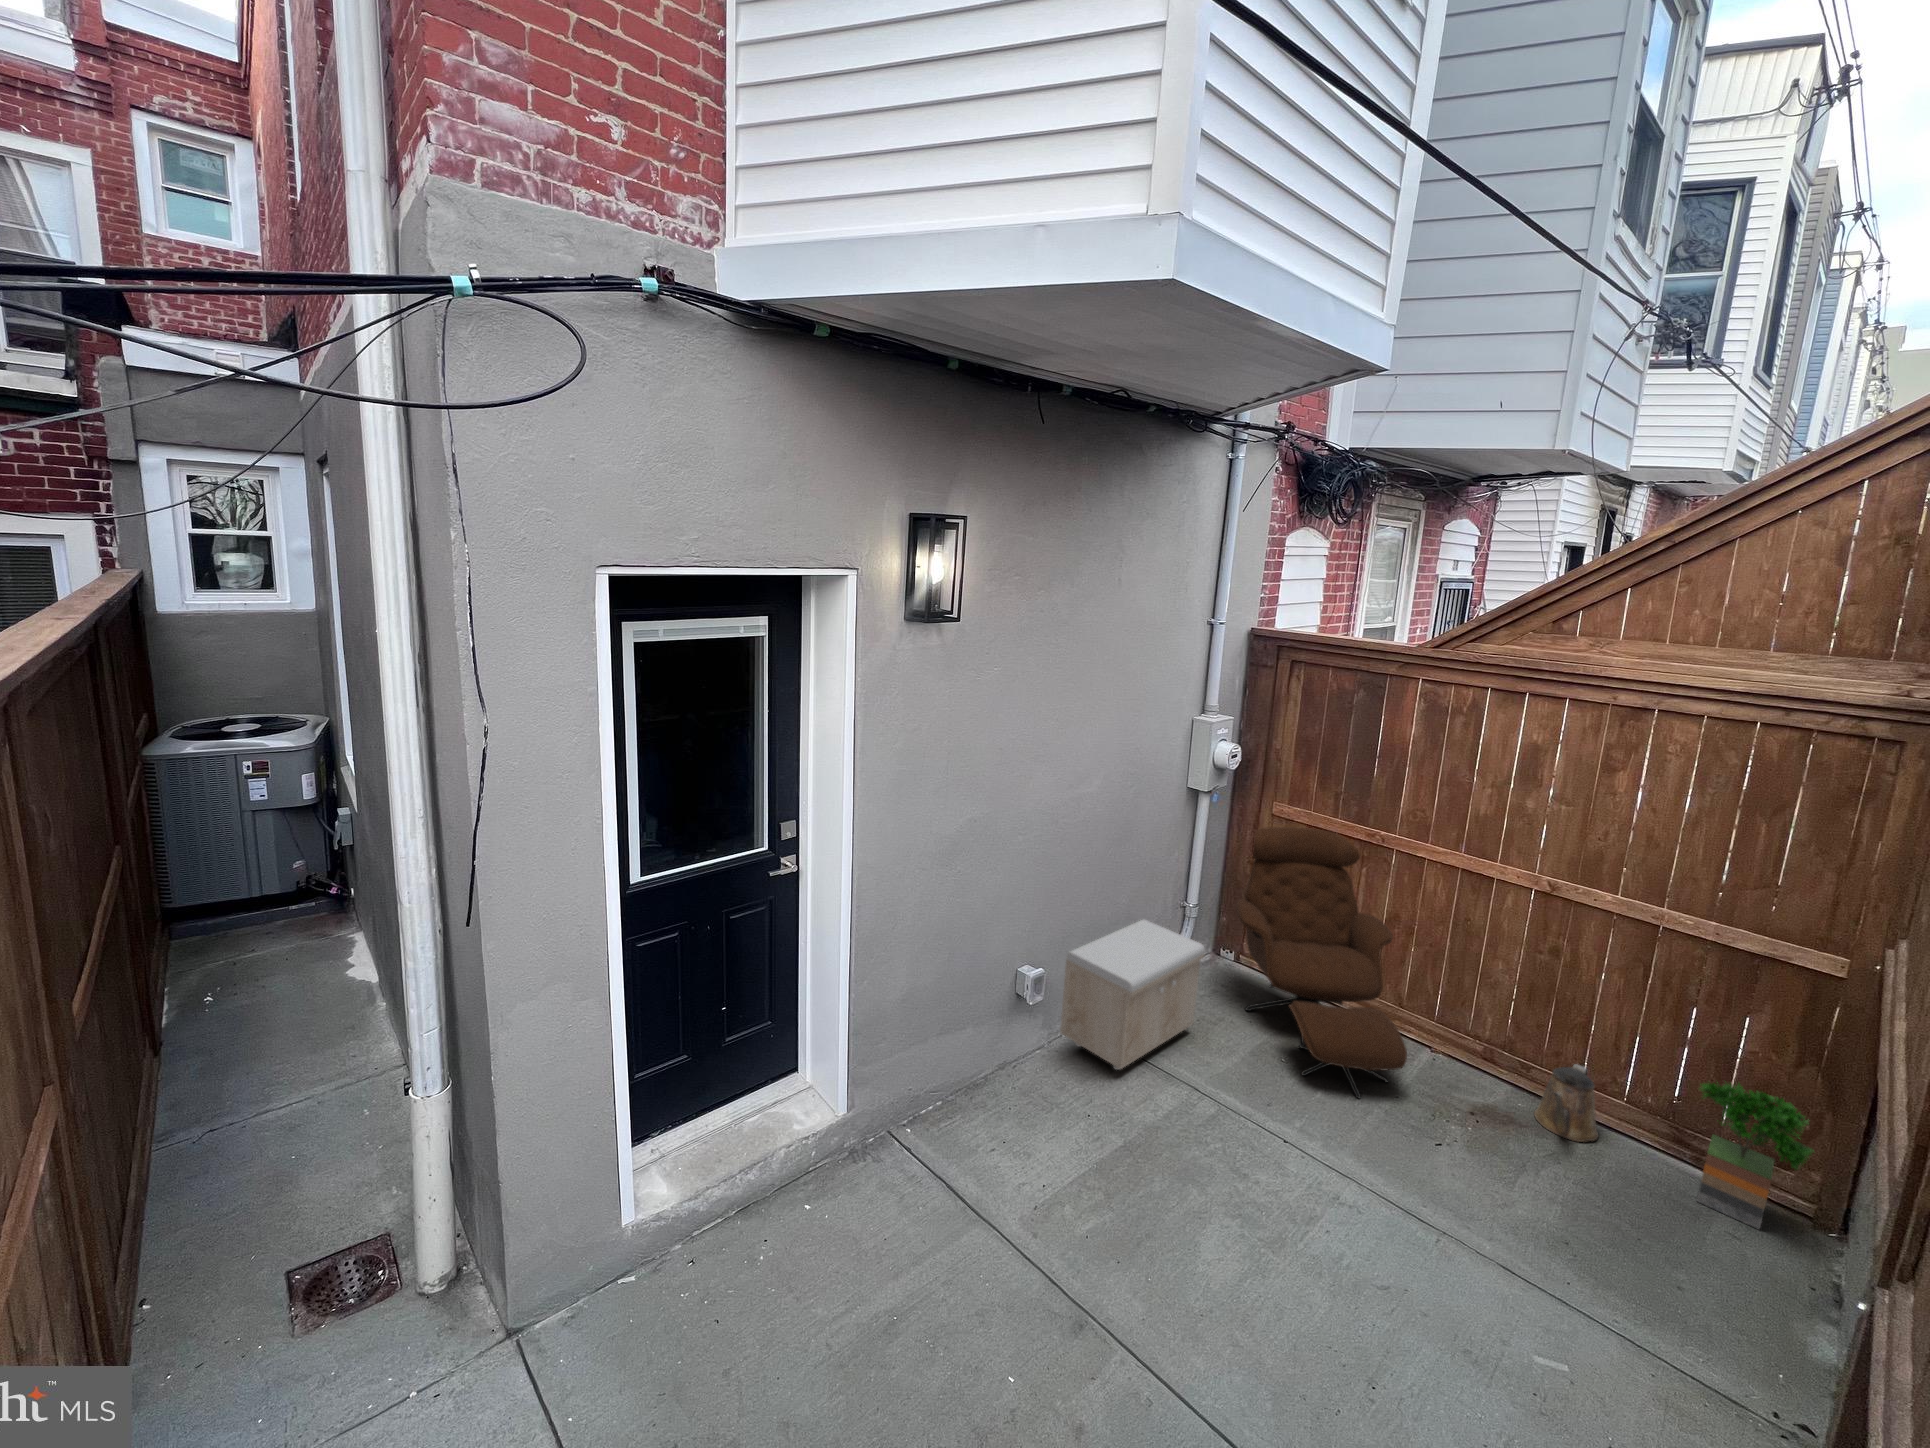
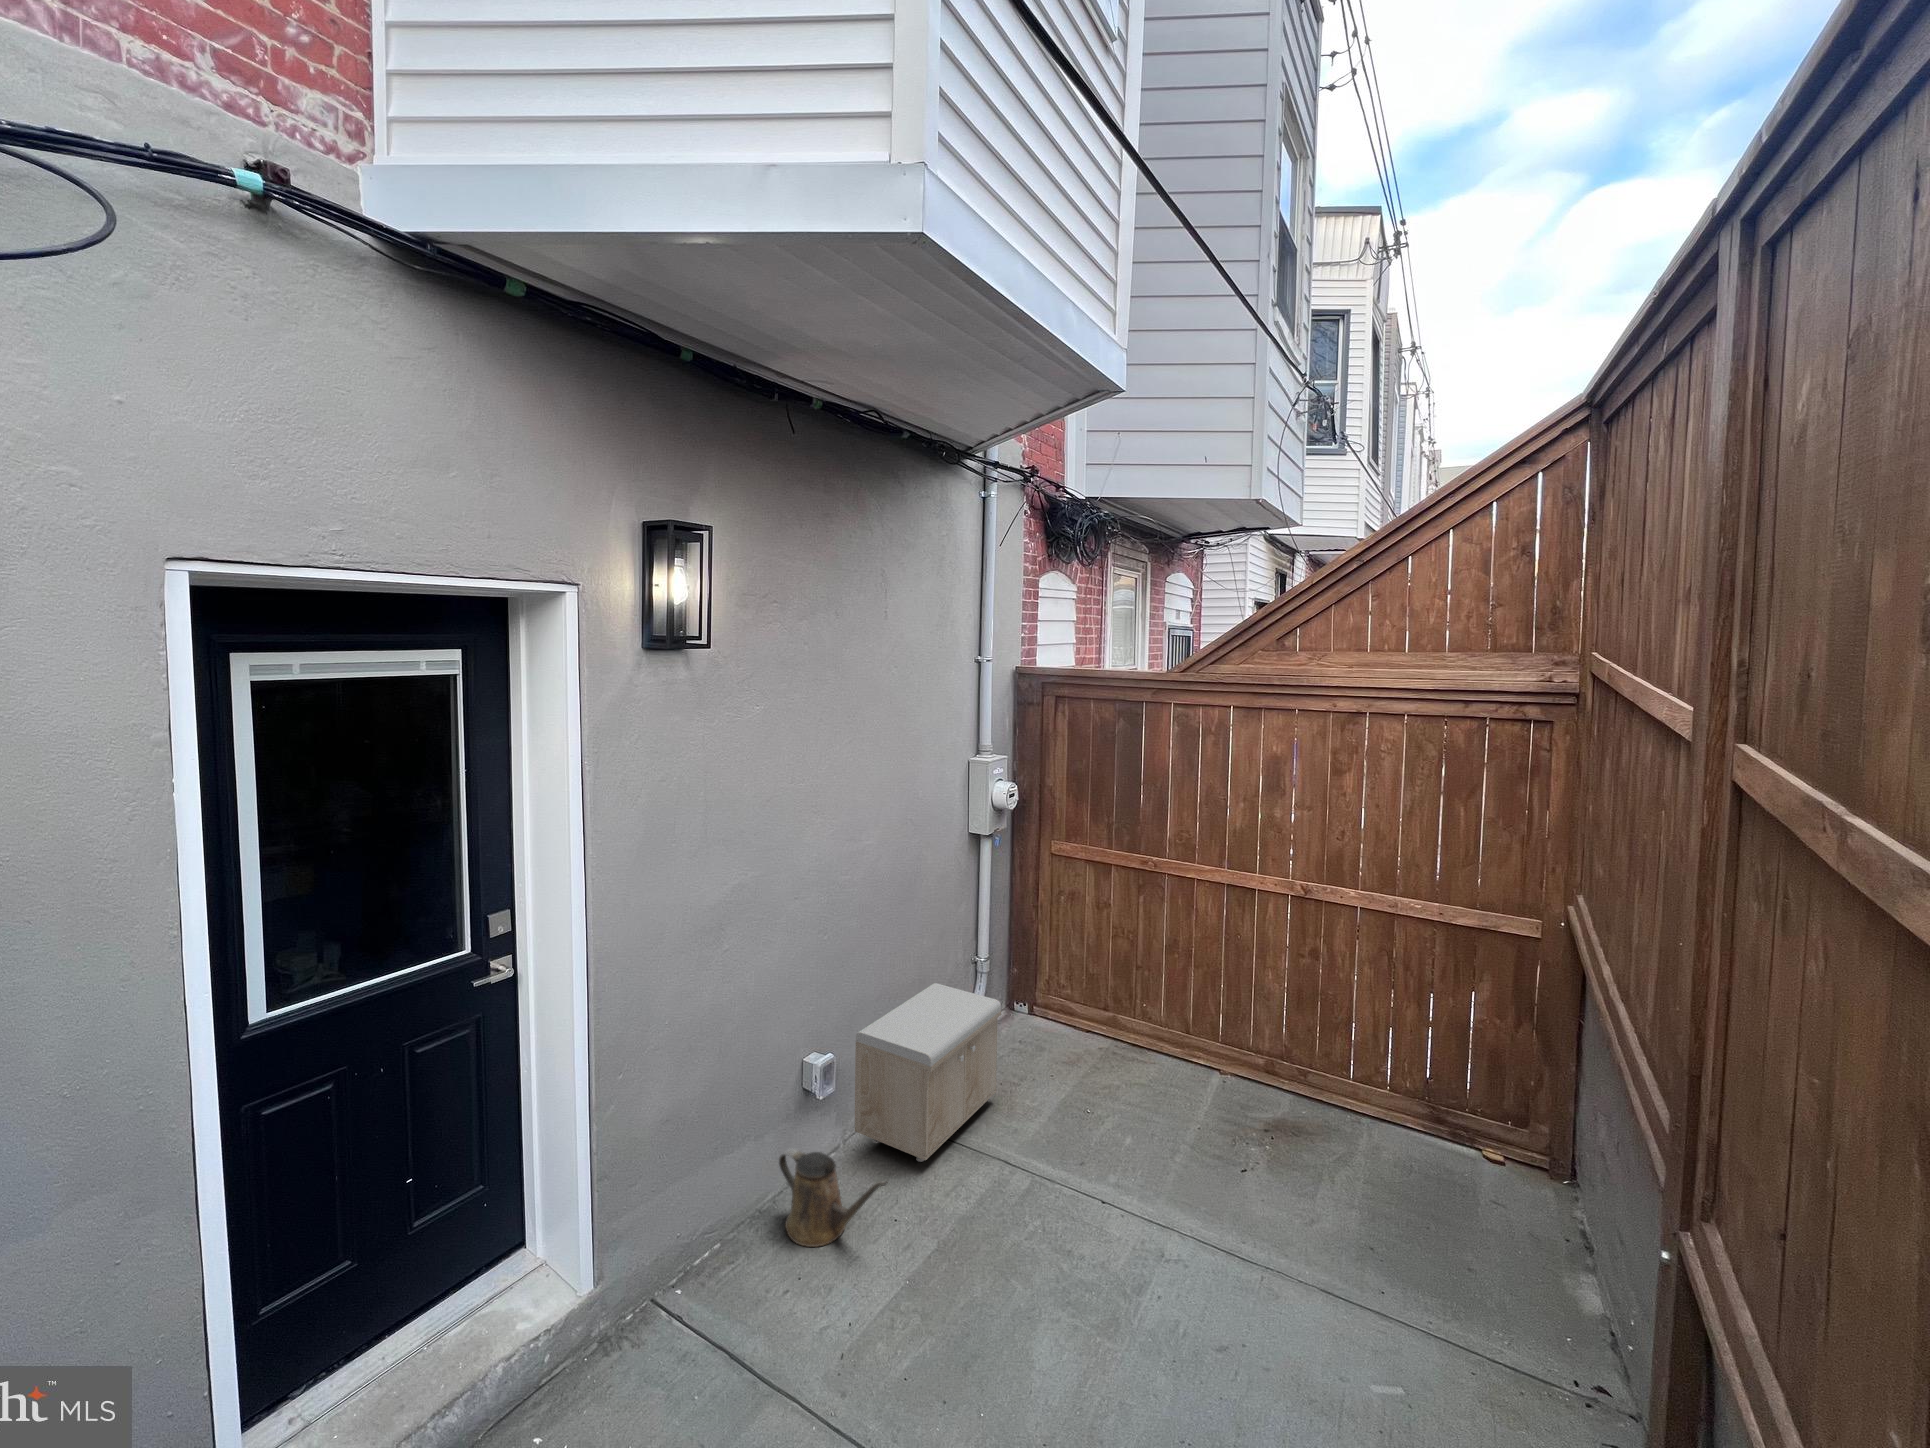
lounge chair: present [1236,827,1407,1098] -> none [1026,864,1205,1140]
watering can: present [1534,1064,1598,1142] -> present [779,1148,887,1247]
potted tree: present [1697,1082,1814,1229] -> none [1450,1051,1549,1193]

